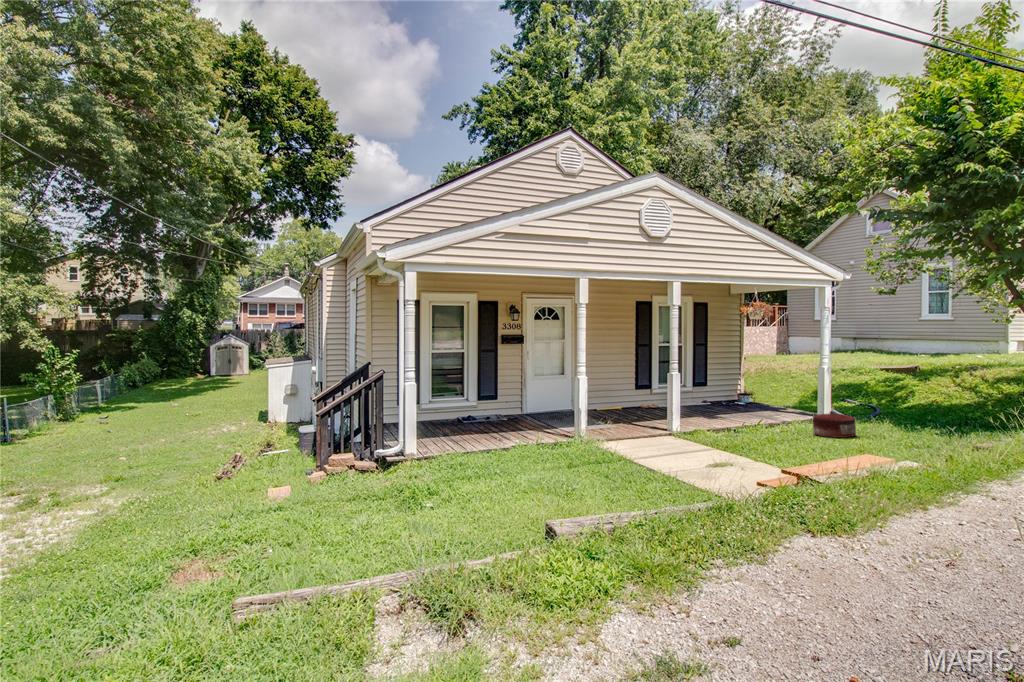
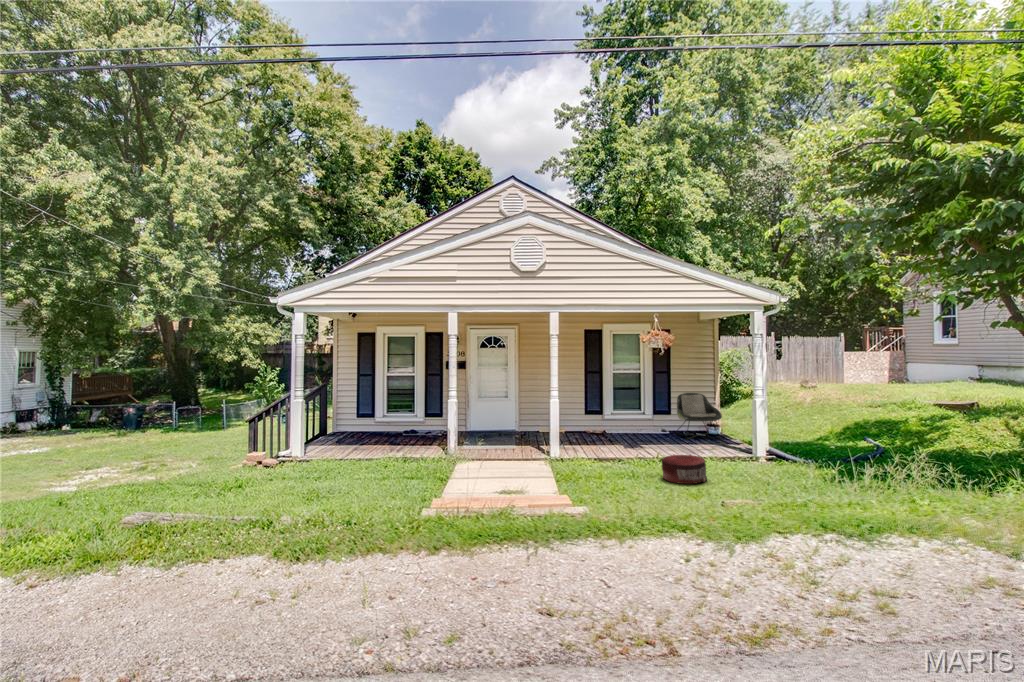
lounge chair: none [714,366,763,411] -> present [677,393,722,440]

